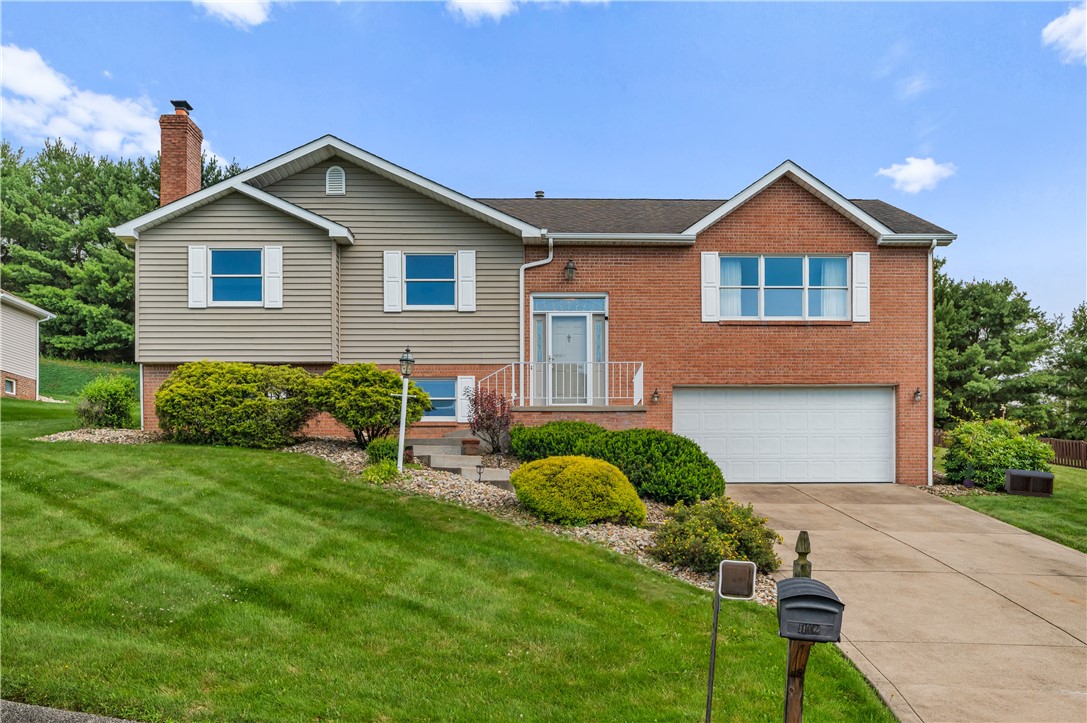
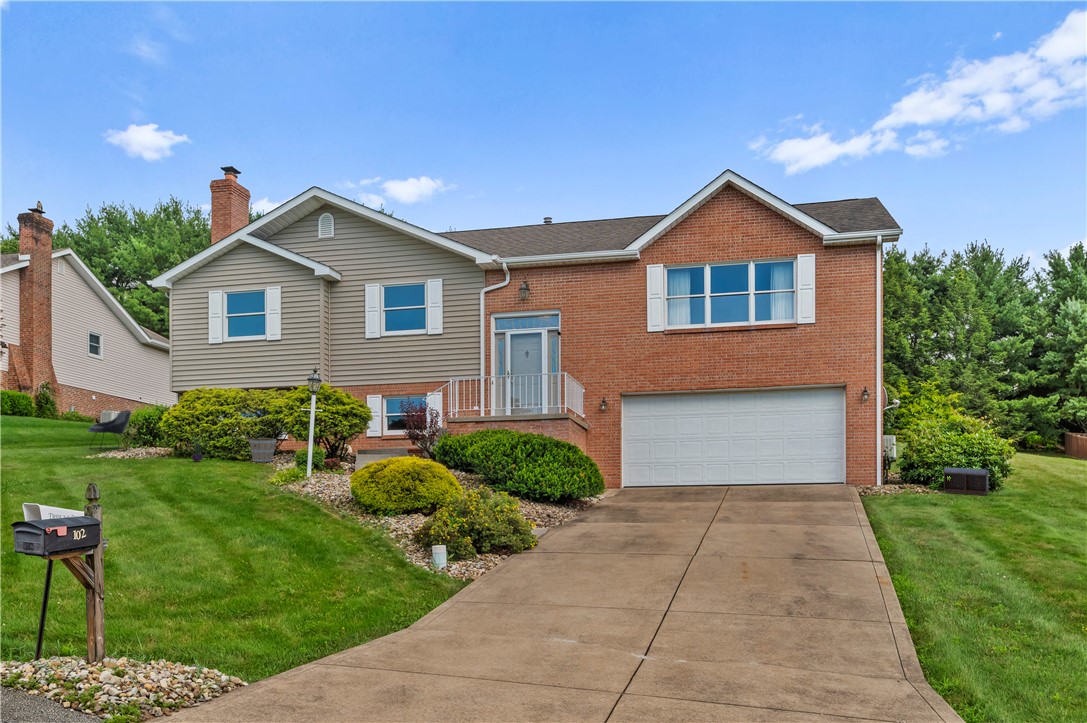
lounge chair: none [48,383,109,435] -> present [88,410,131,451]
wooden bucket: none [280,423,313,453] -> present [249,438,276,462]
decorative plant: present [963,463,974,488] -> present [192,437,202,462]

